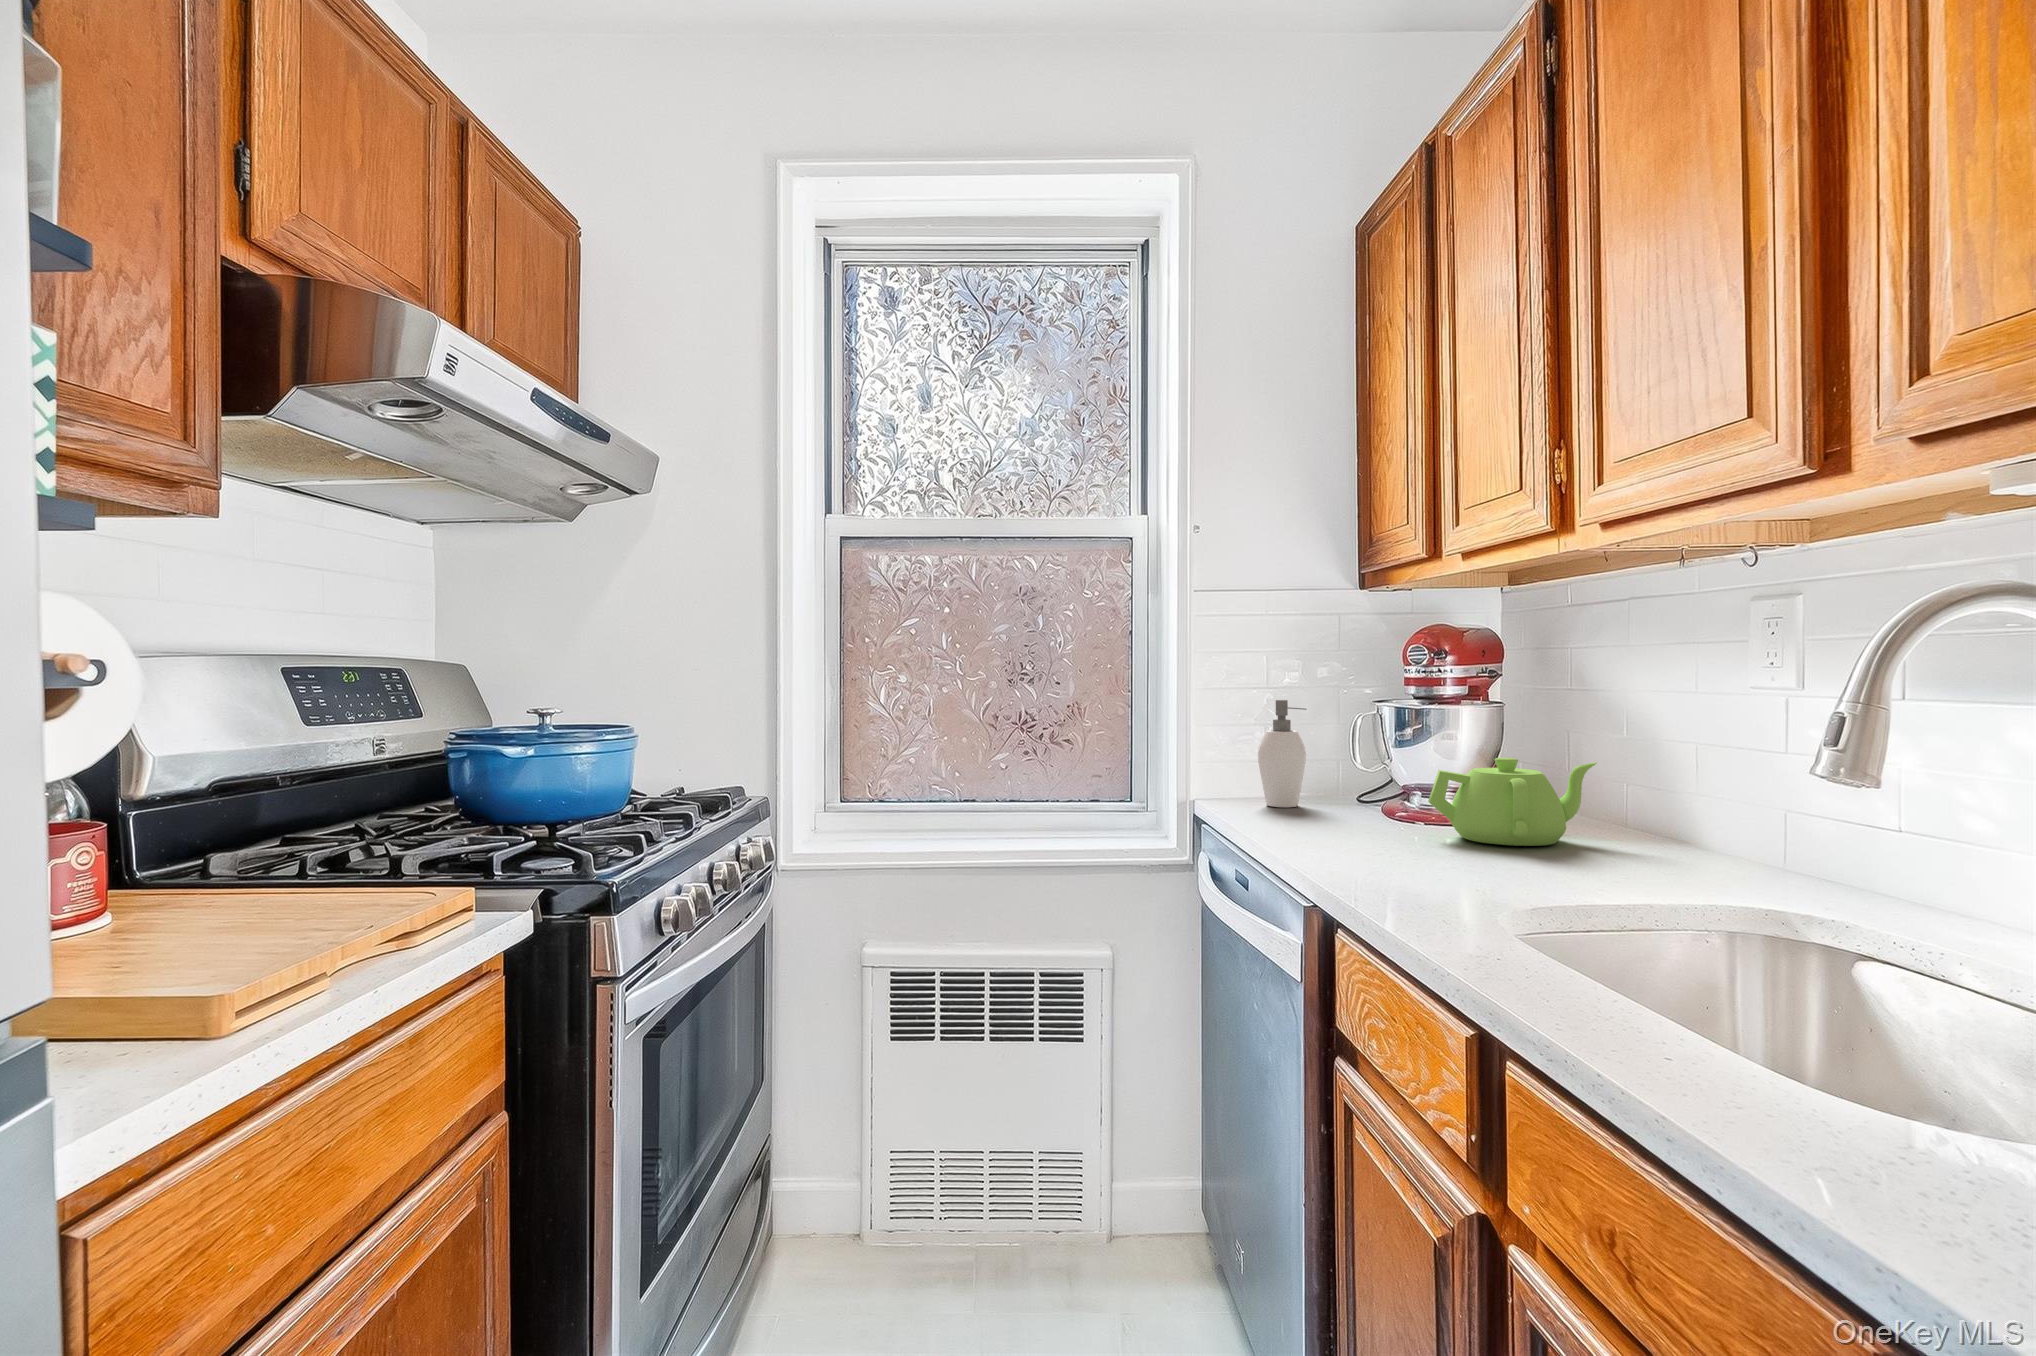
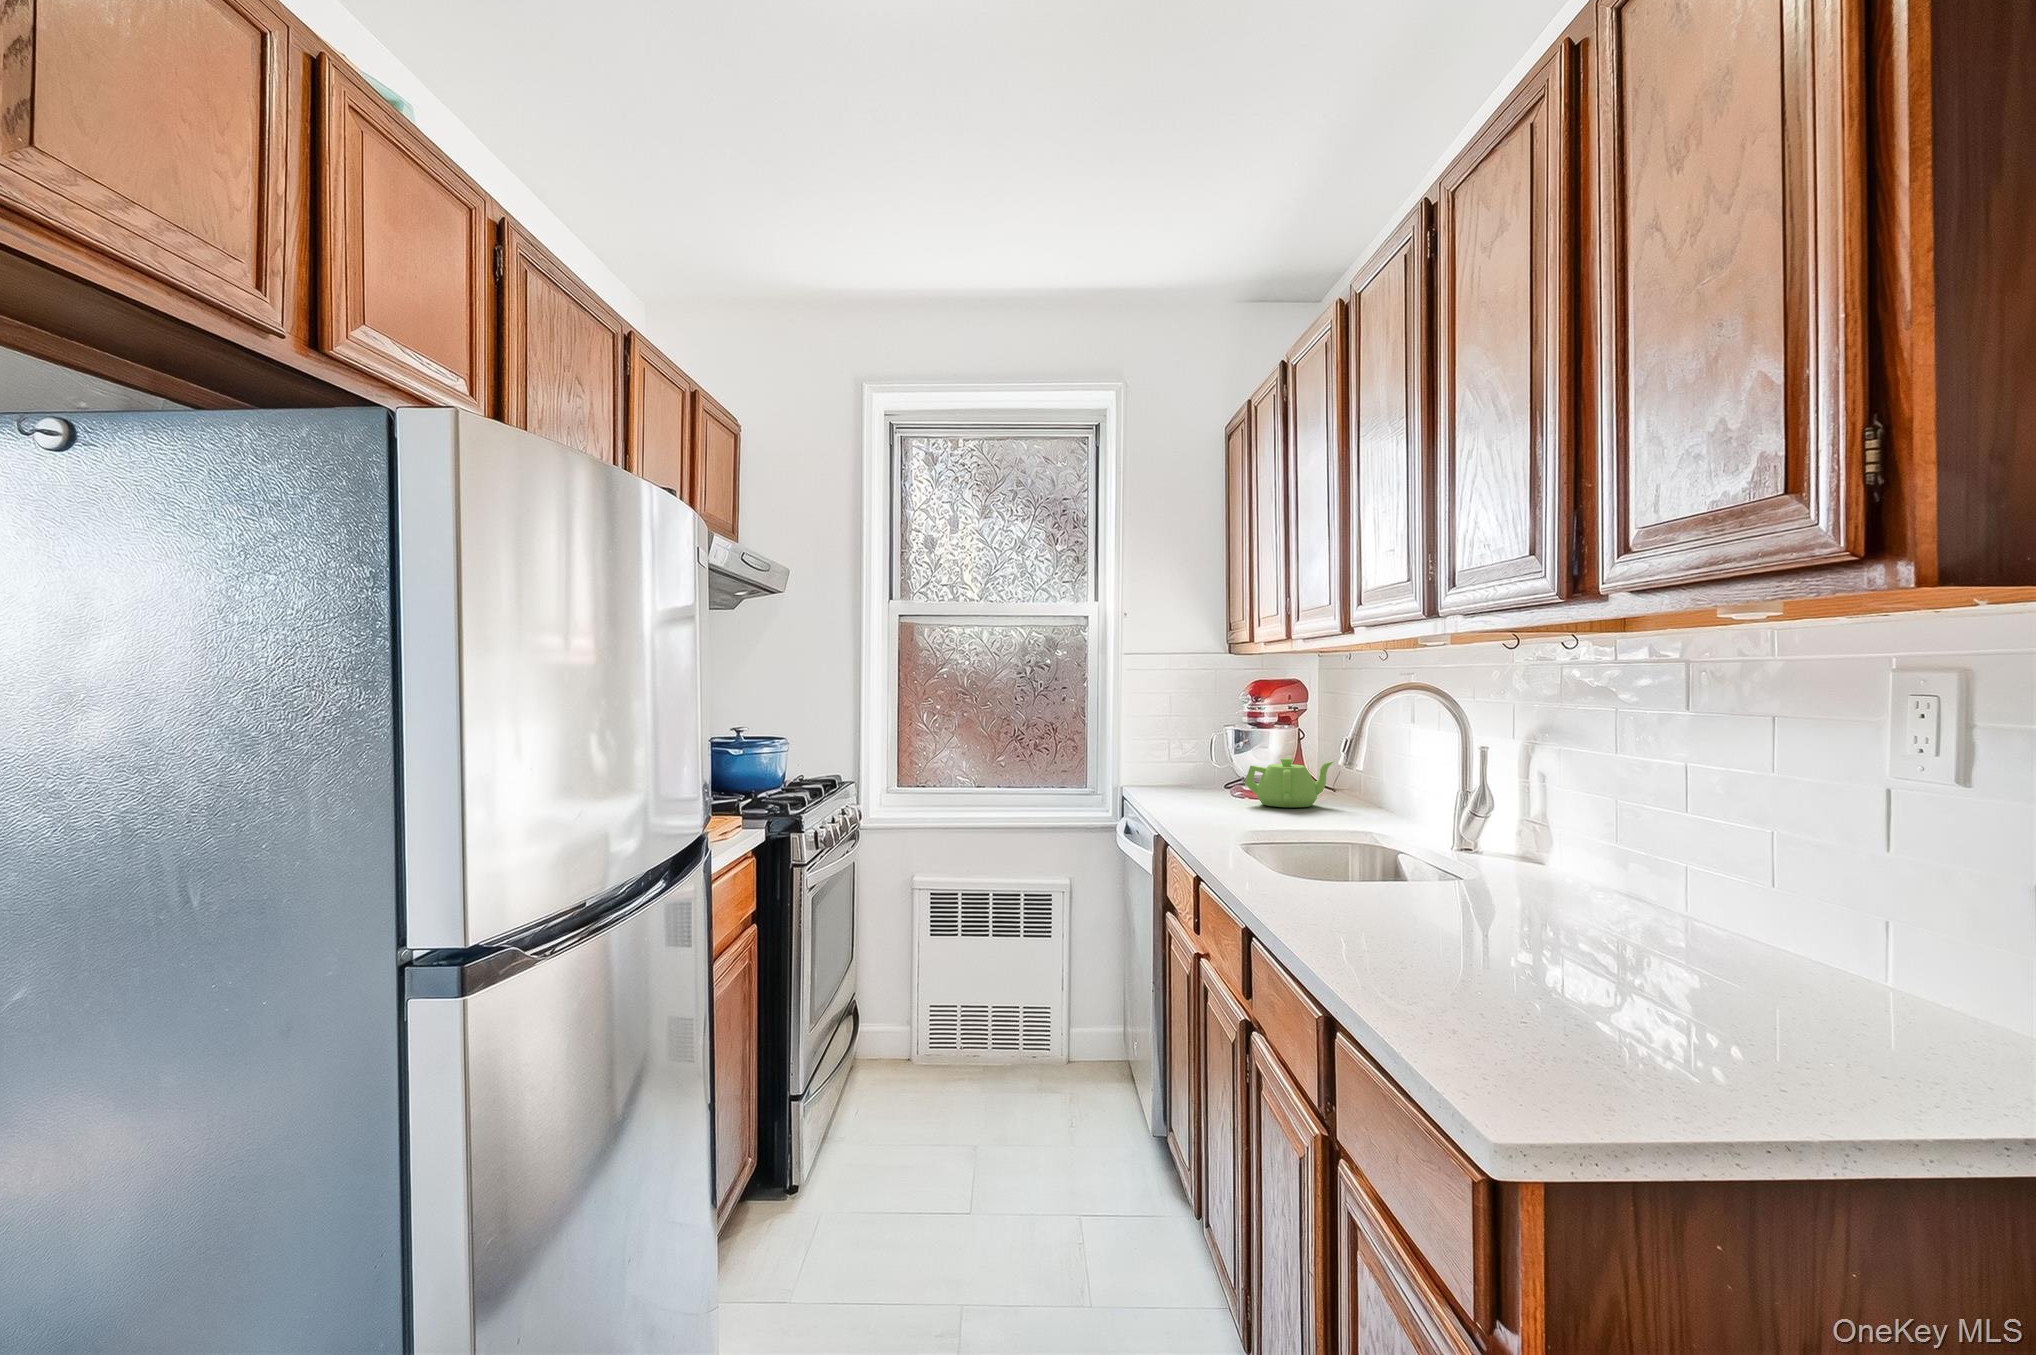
soap dispenser: present [1258,700,1306,807] -> none [1162,722,1191,789]

